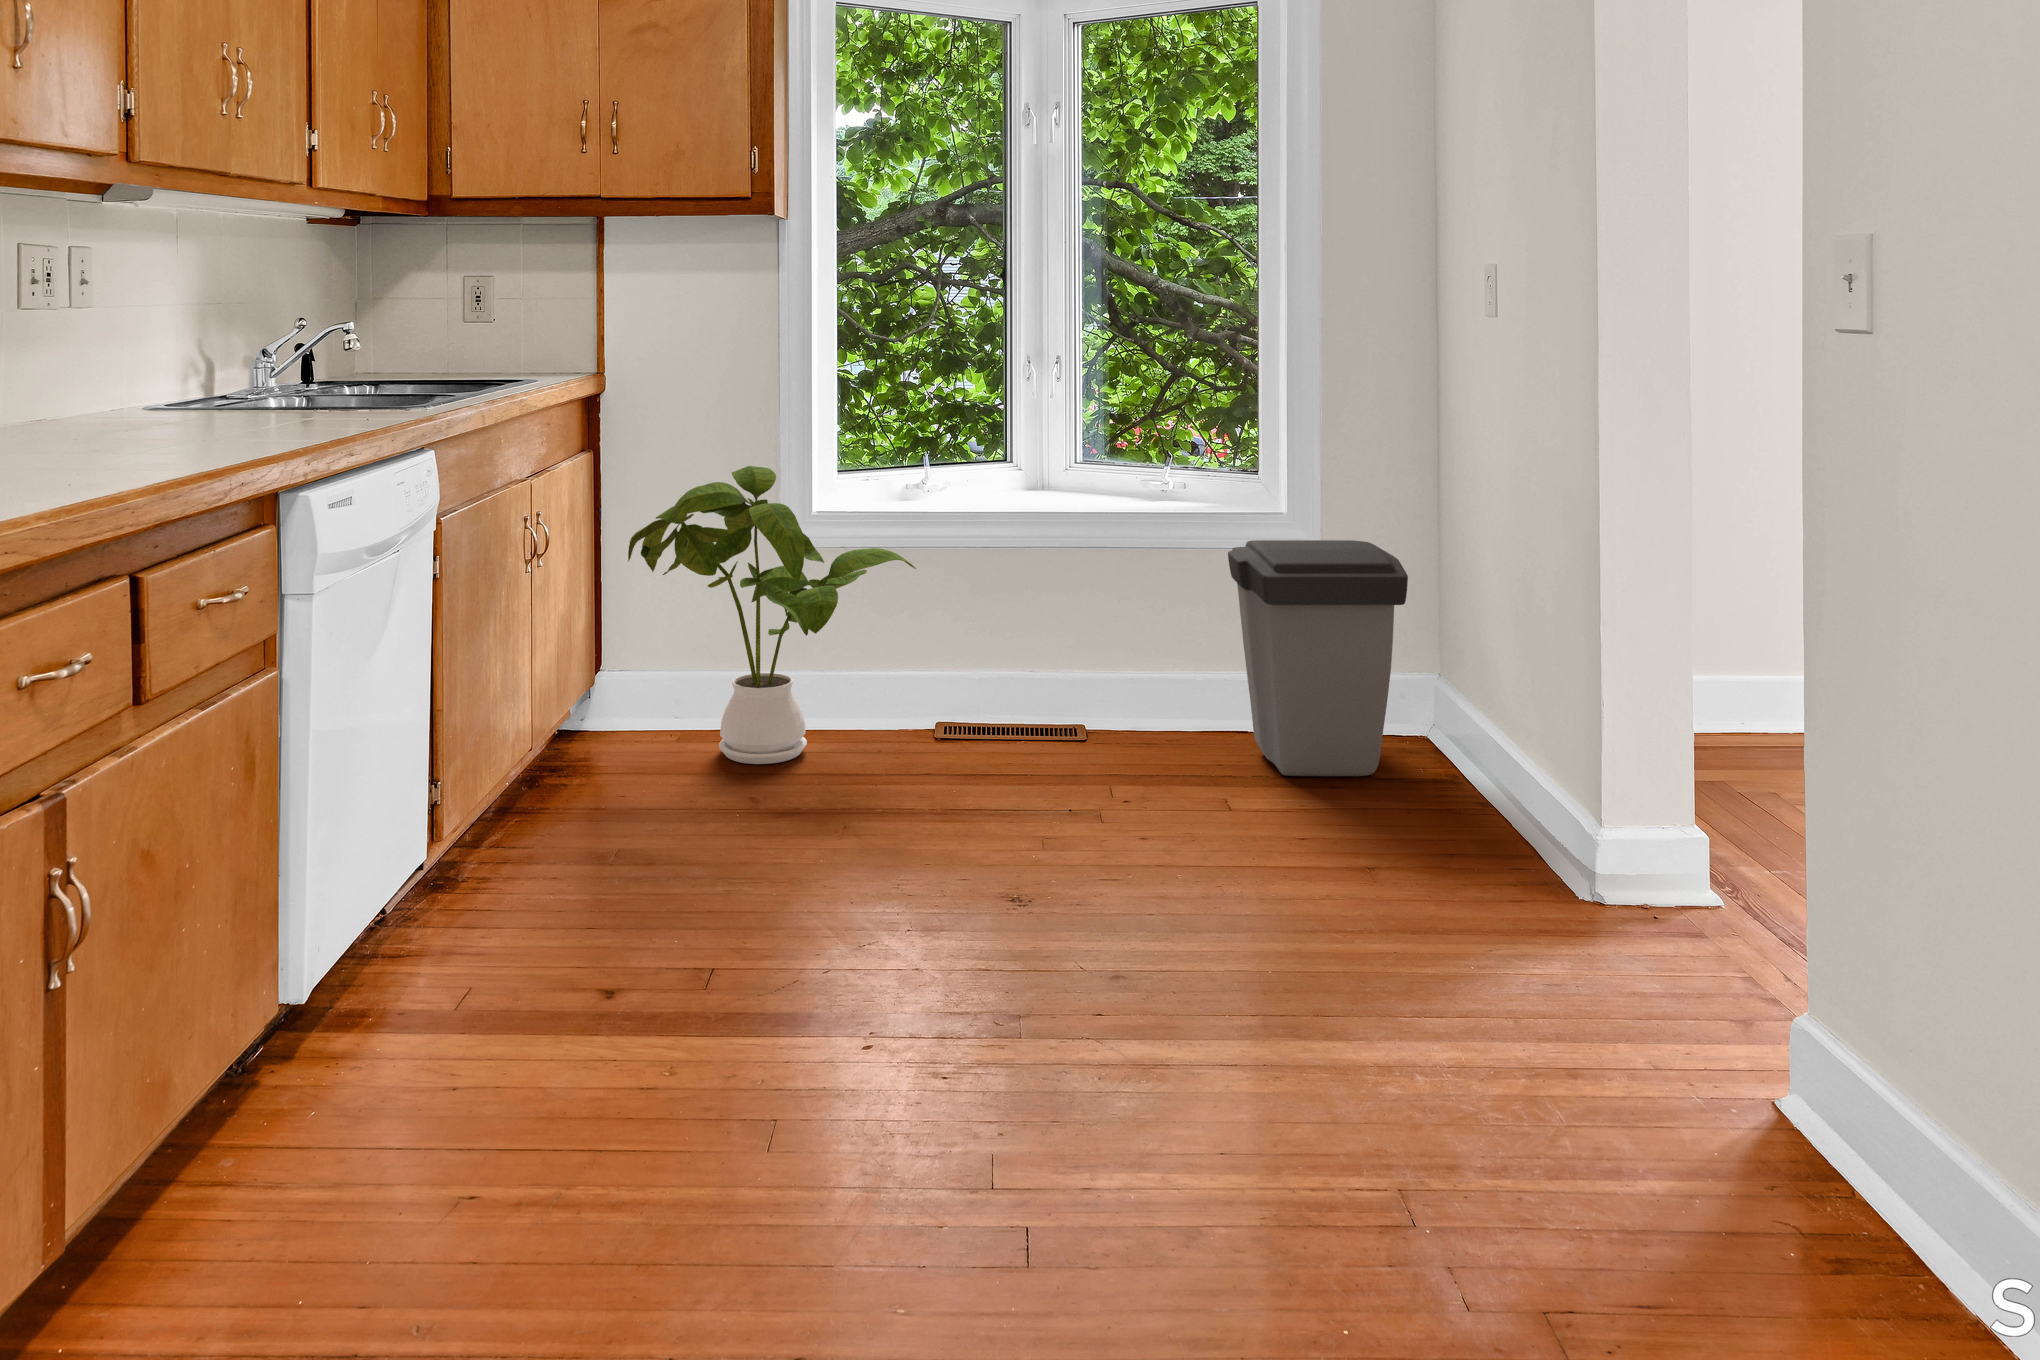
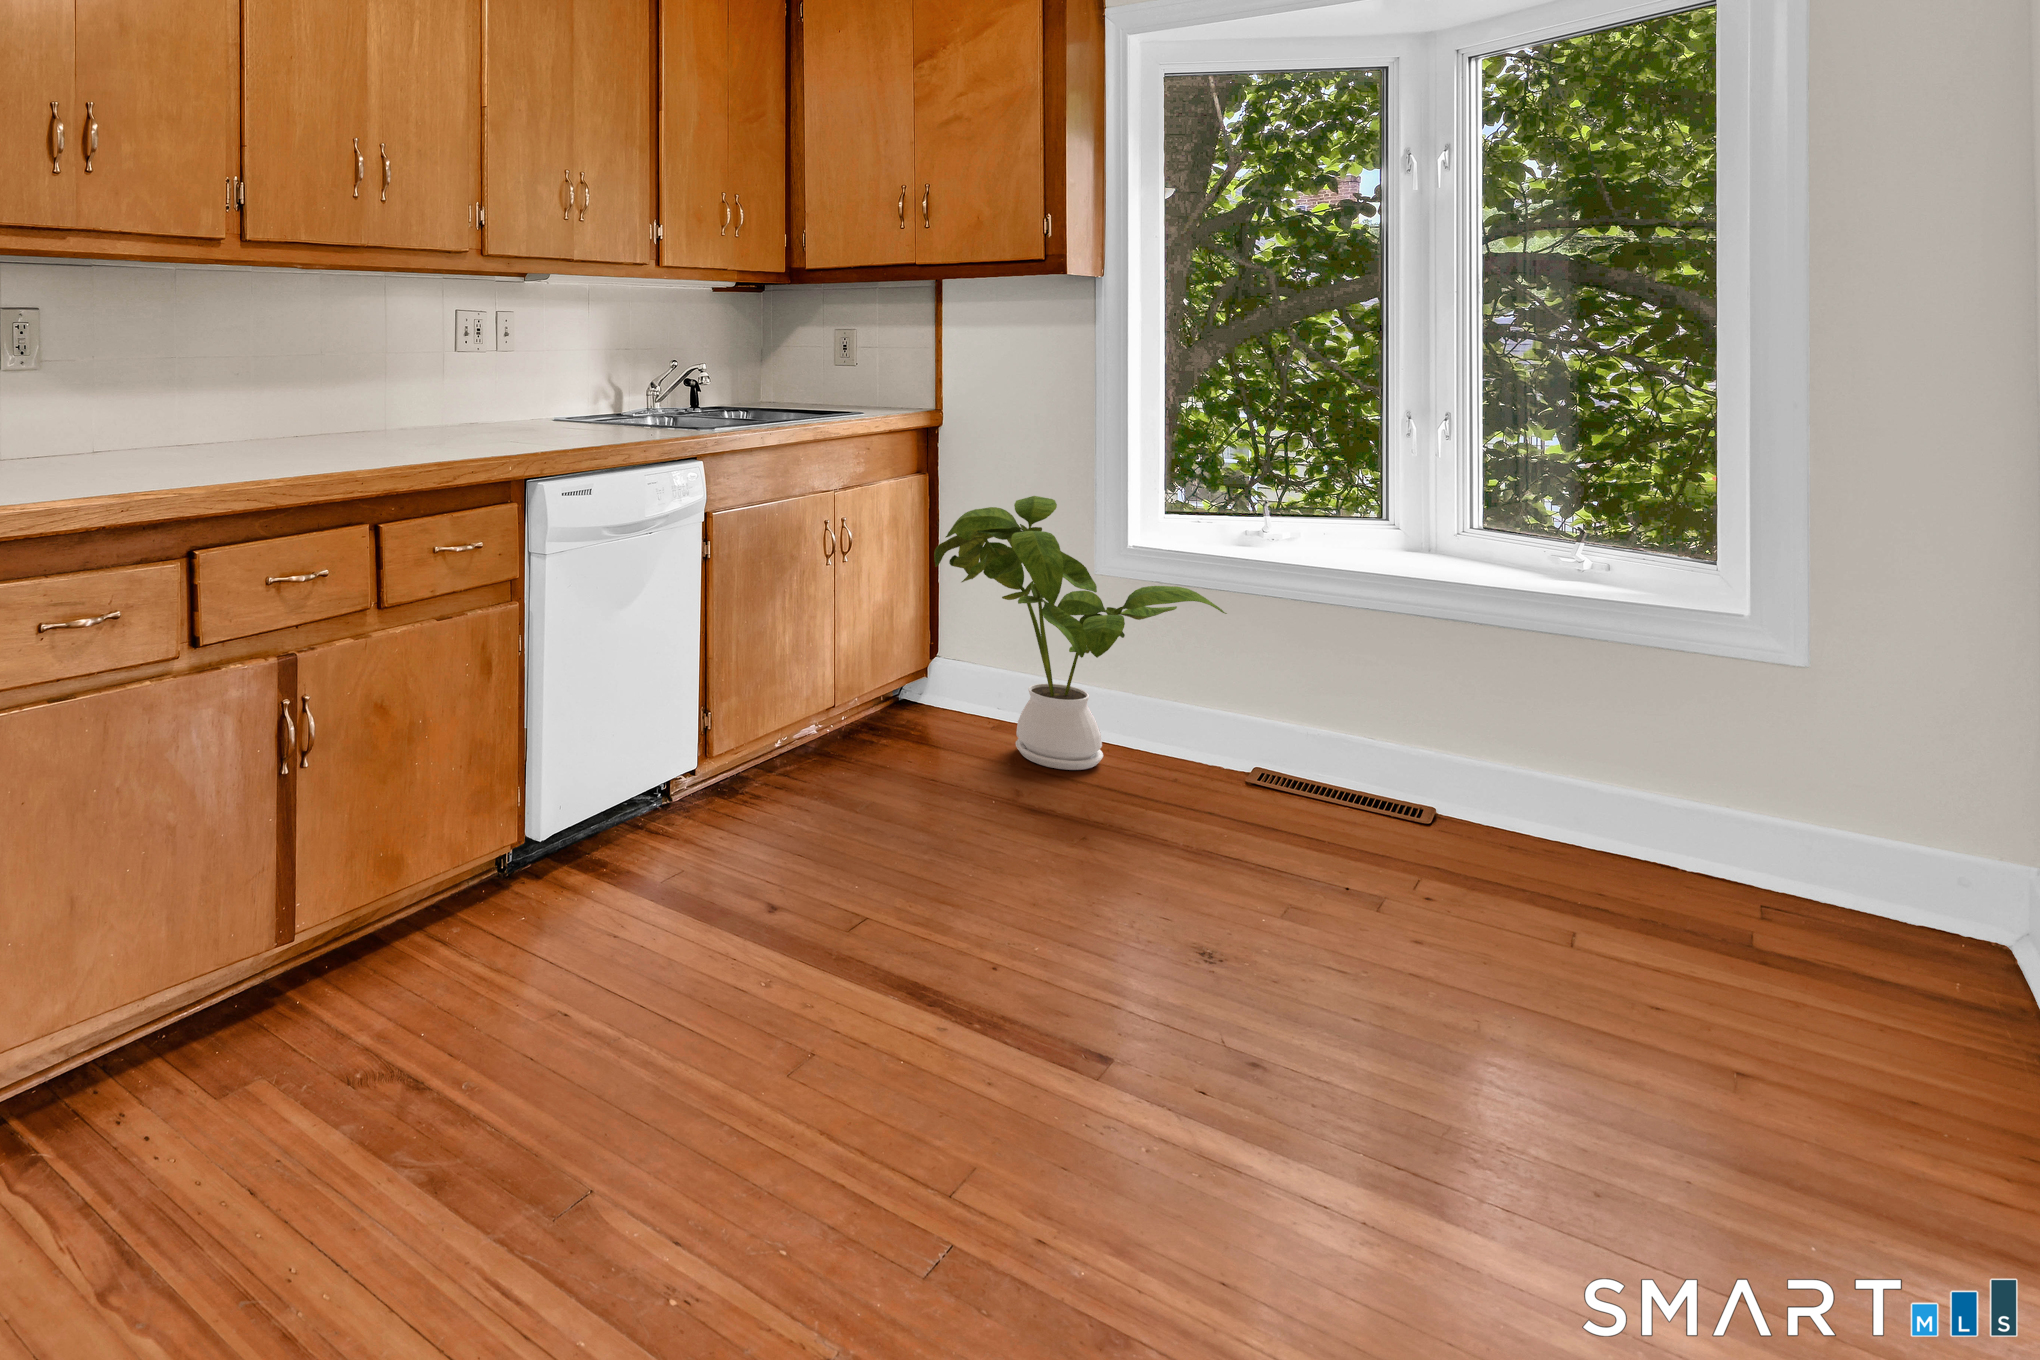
trash can: present [1228,540,1408,776] -> none [1650,647,1958,990]

